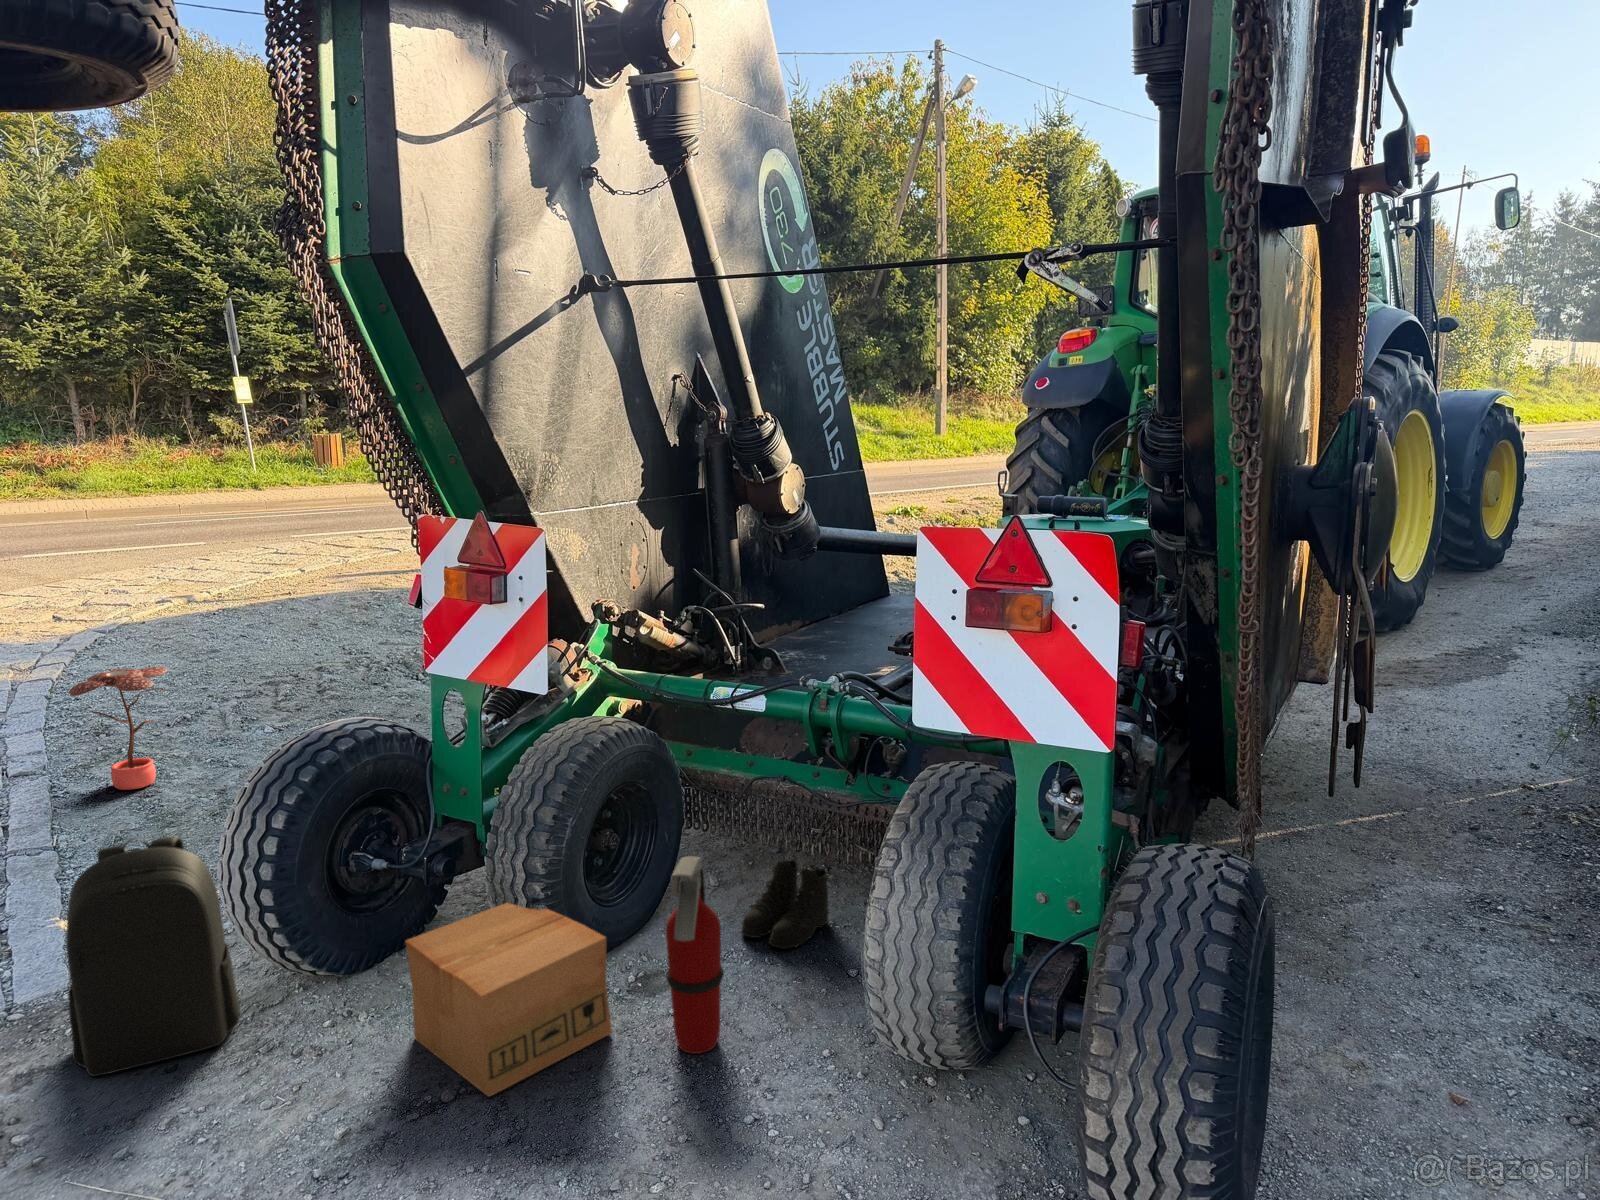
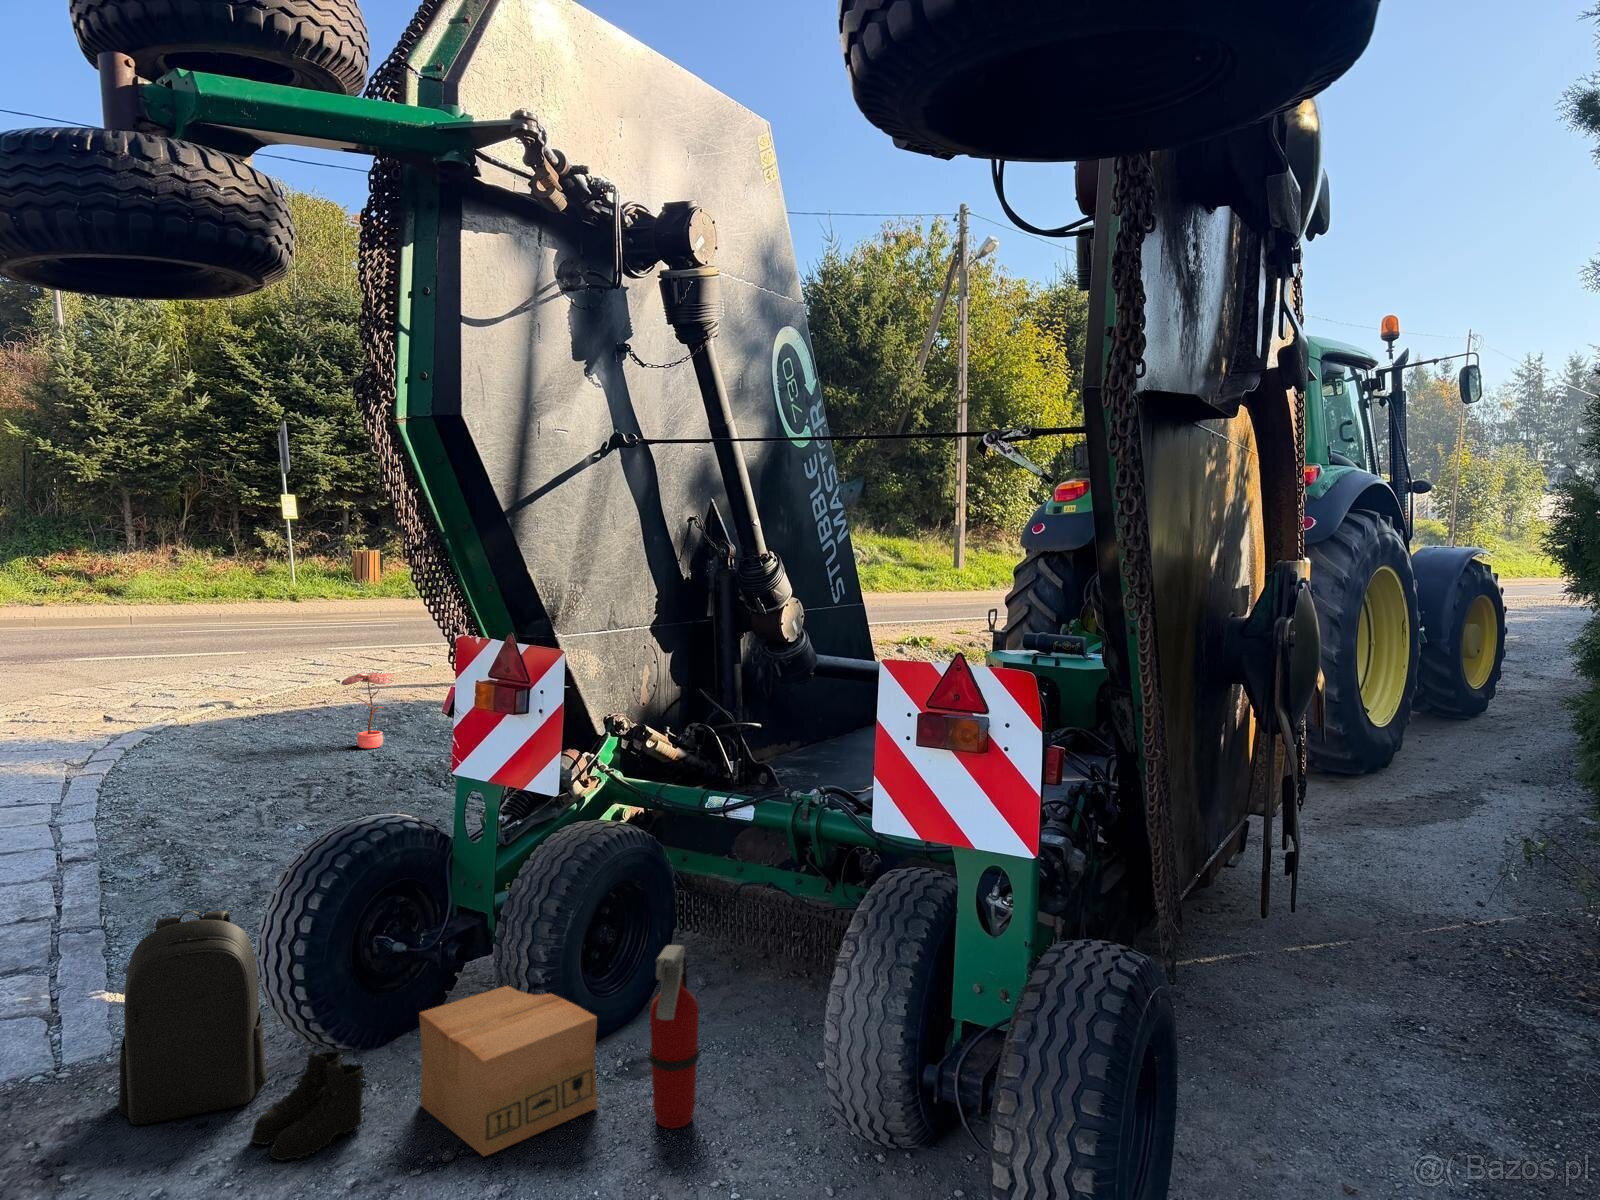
potted plant: present [69,667,167,790] -> present [341,673,394,748]
boots: present [741,859,829,949] -> present [251,1051,366,1160]

